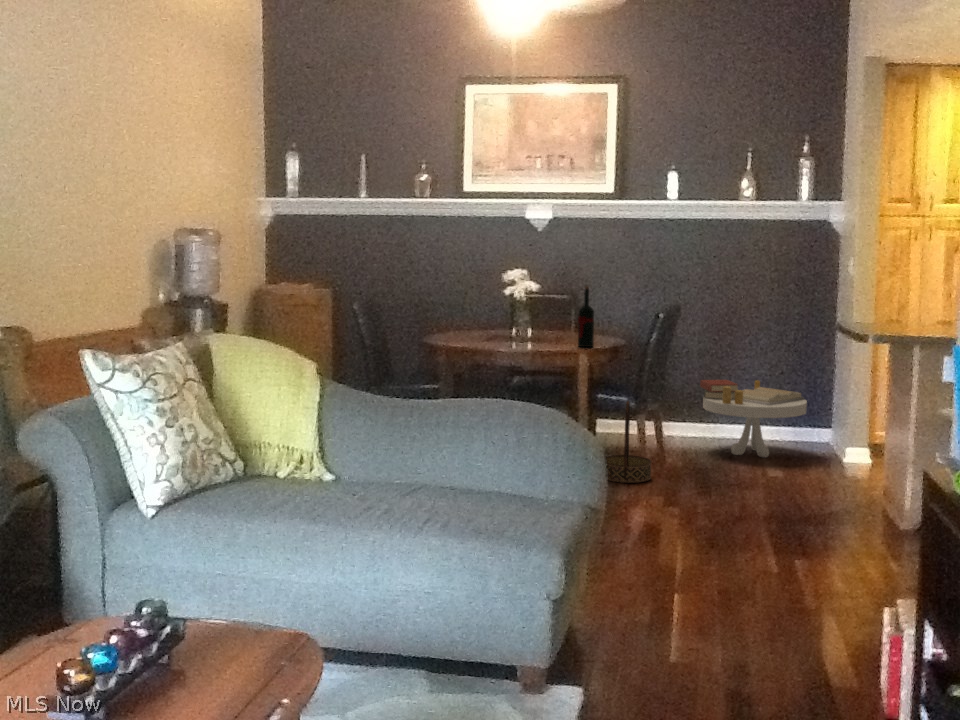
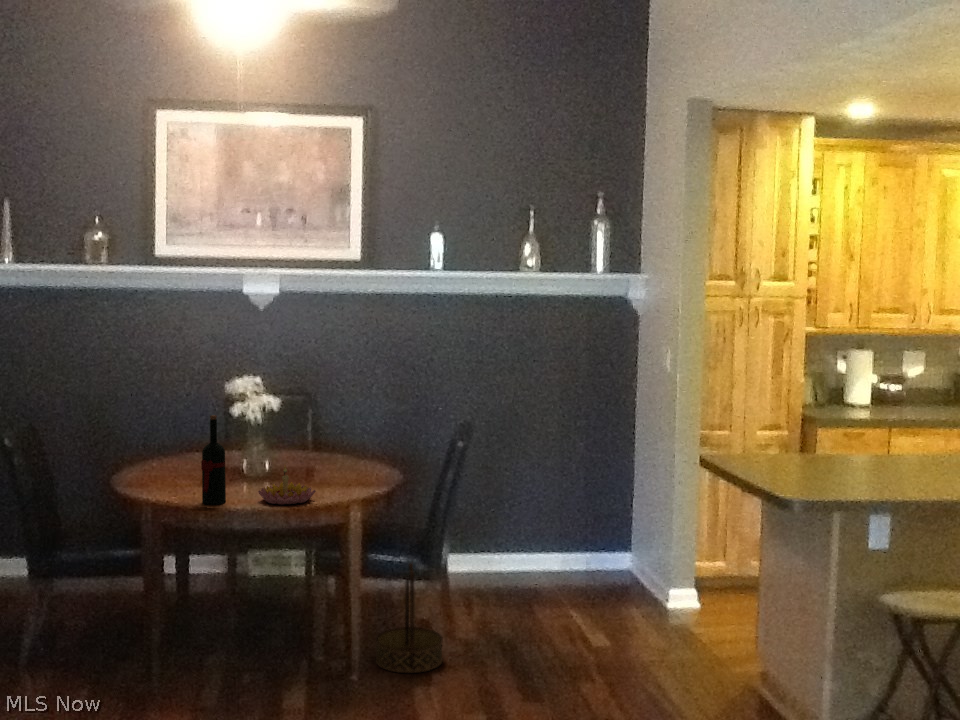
wine bottle: present [578,286,594,347] -> present [201,415,226,505]
candle holder: none [515,321,555,349] -> present [258,465,316,505]
side table: present [700,380,807,458] -> none [480,498,614,602]

